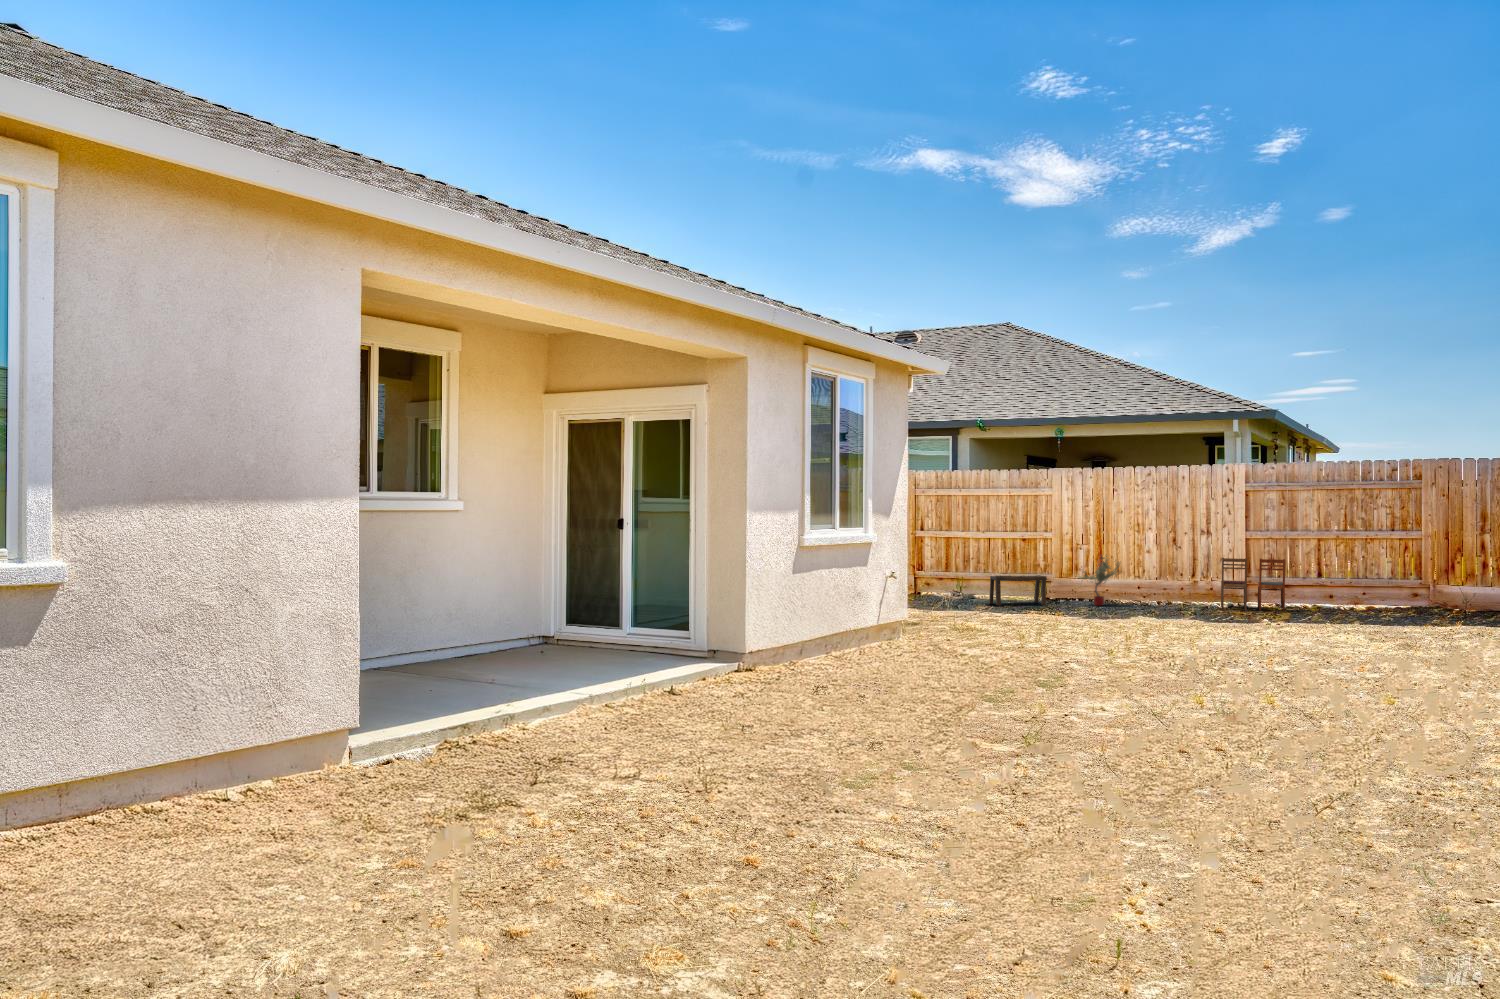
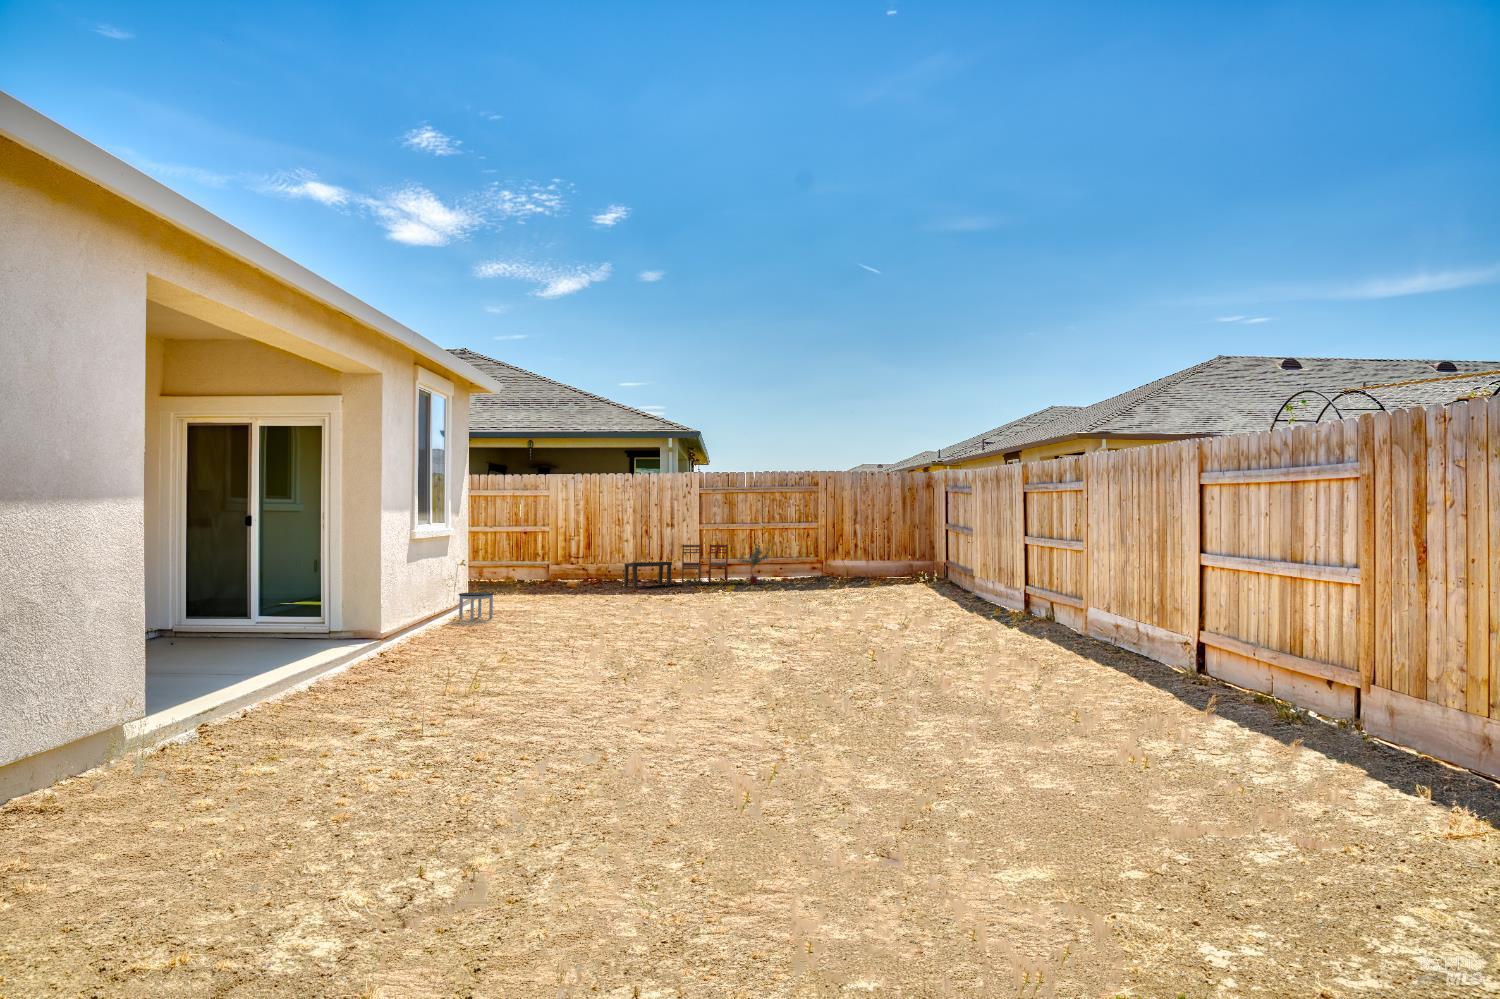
potted tree: present [1079,556,1120,606] -> present [738,543,770,584]
bench: present [989,575,1047,605] -> present [624,561,672,588]
round table: none [972,609,1007,639] -> present [459,592,494,621]

